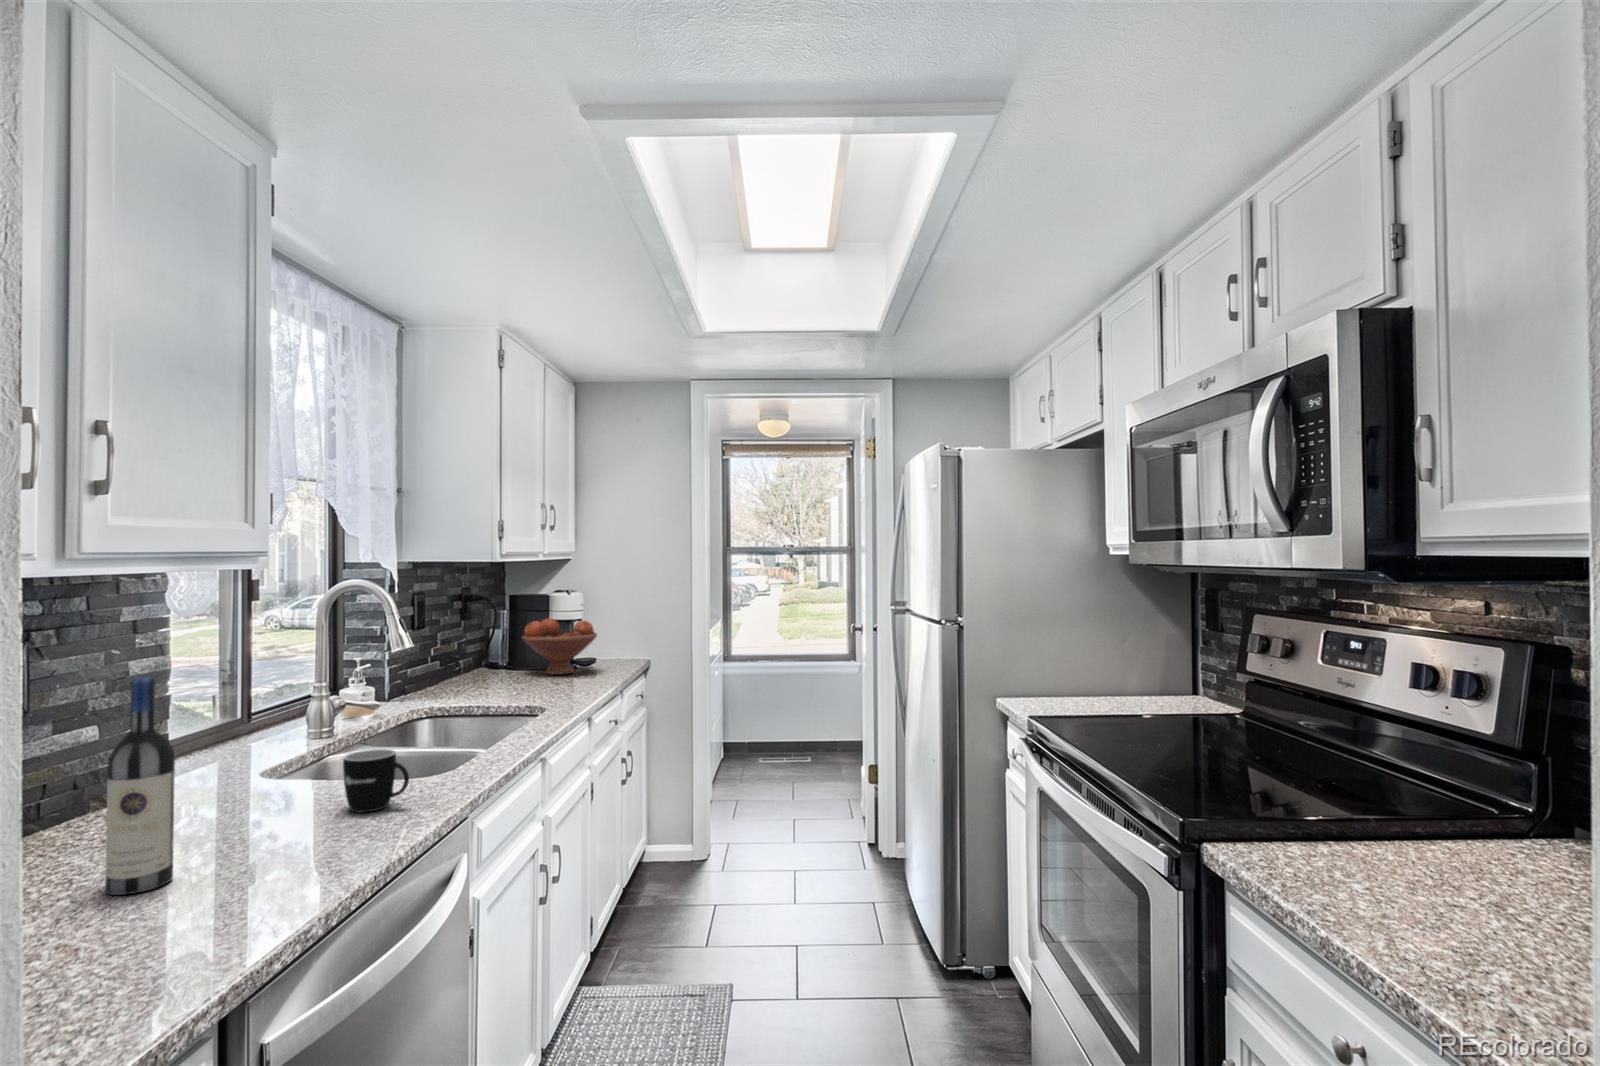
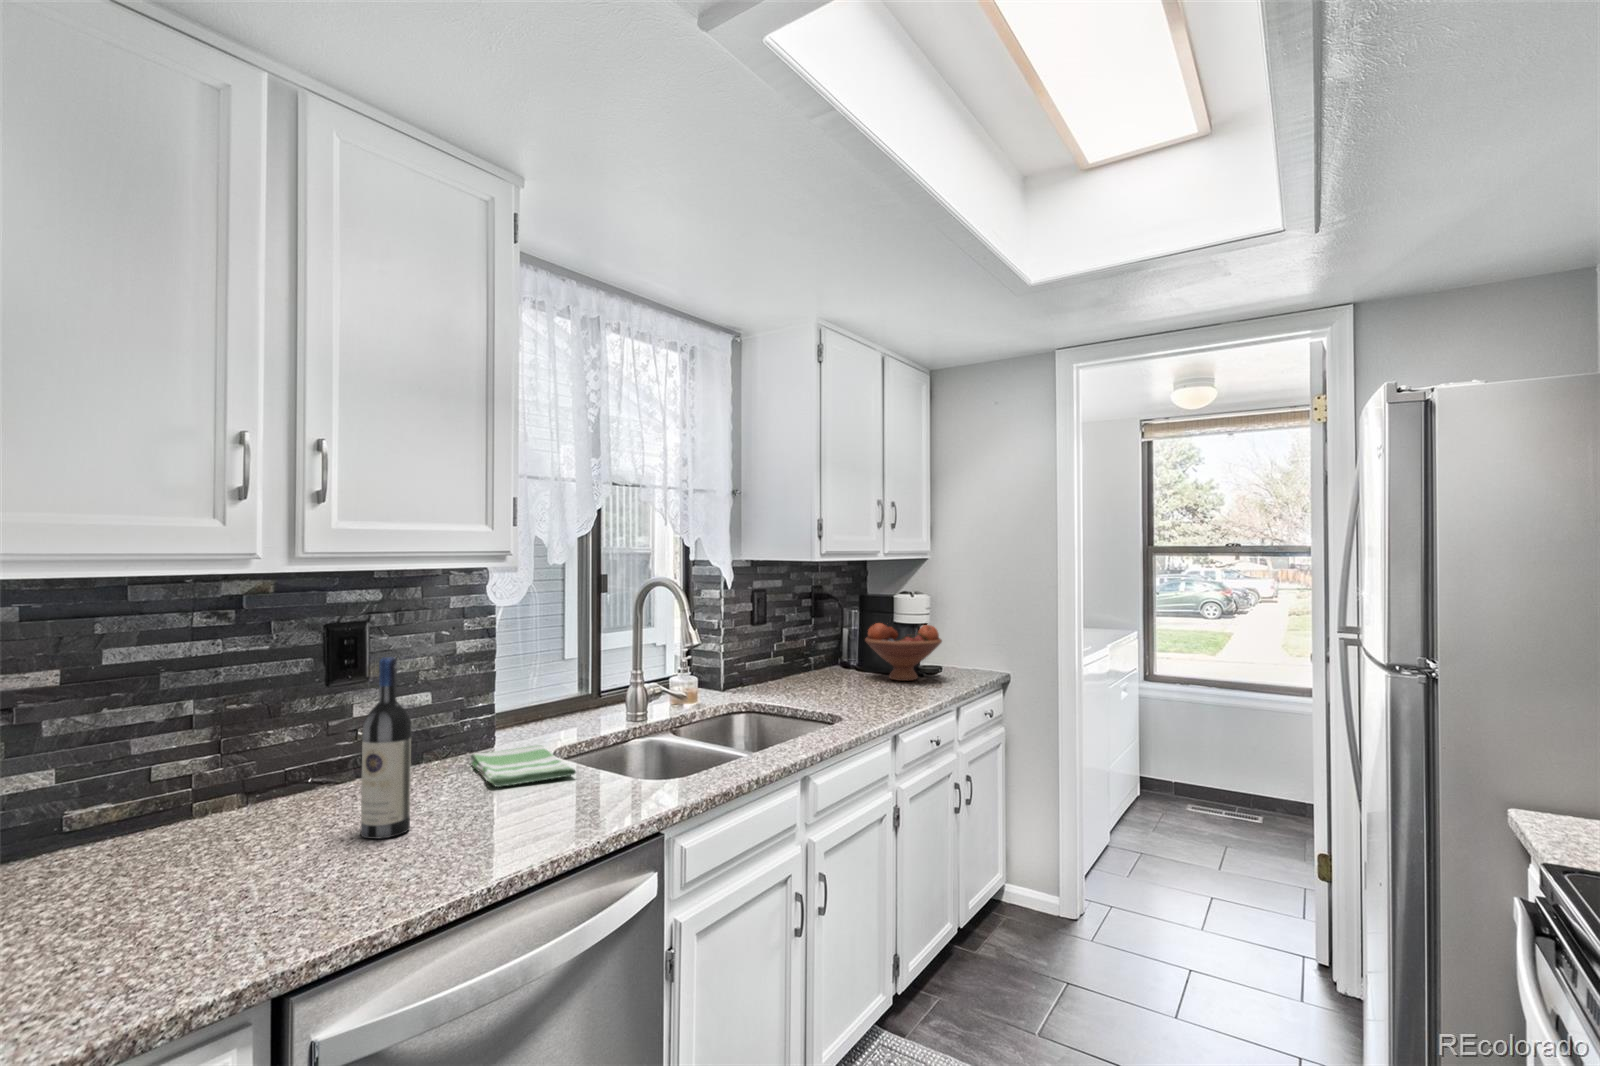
mug: present [343,749,409,812] -> none [577,740,628,800]
dish towel: none [156,772,322,820] -> present [470,745,576,787]

